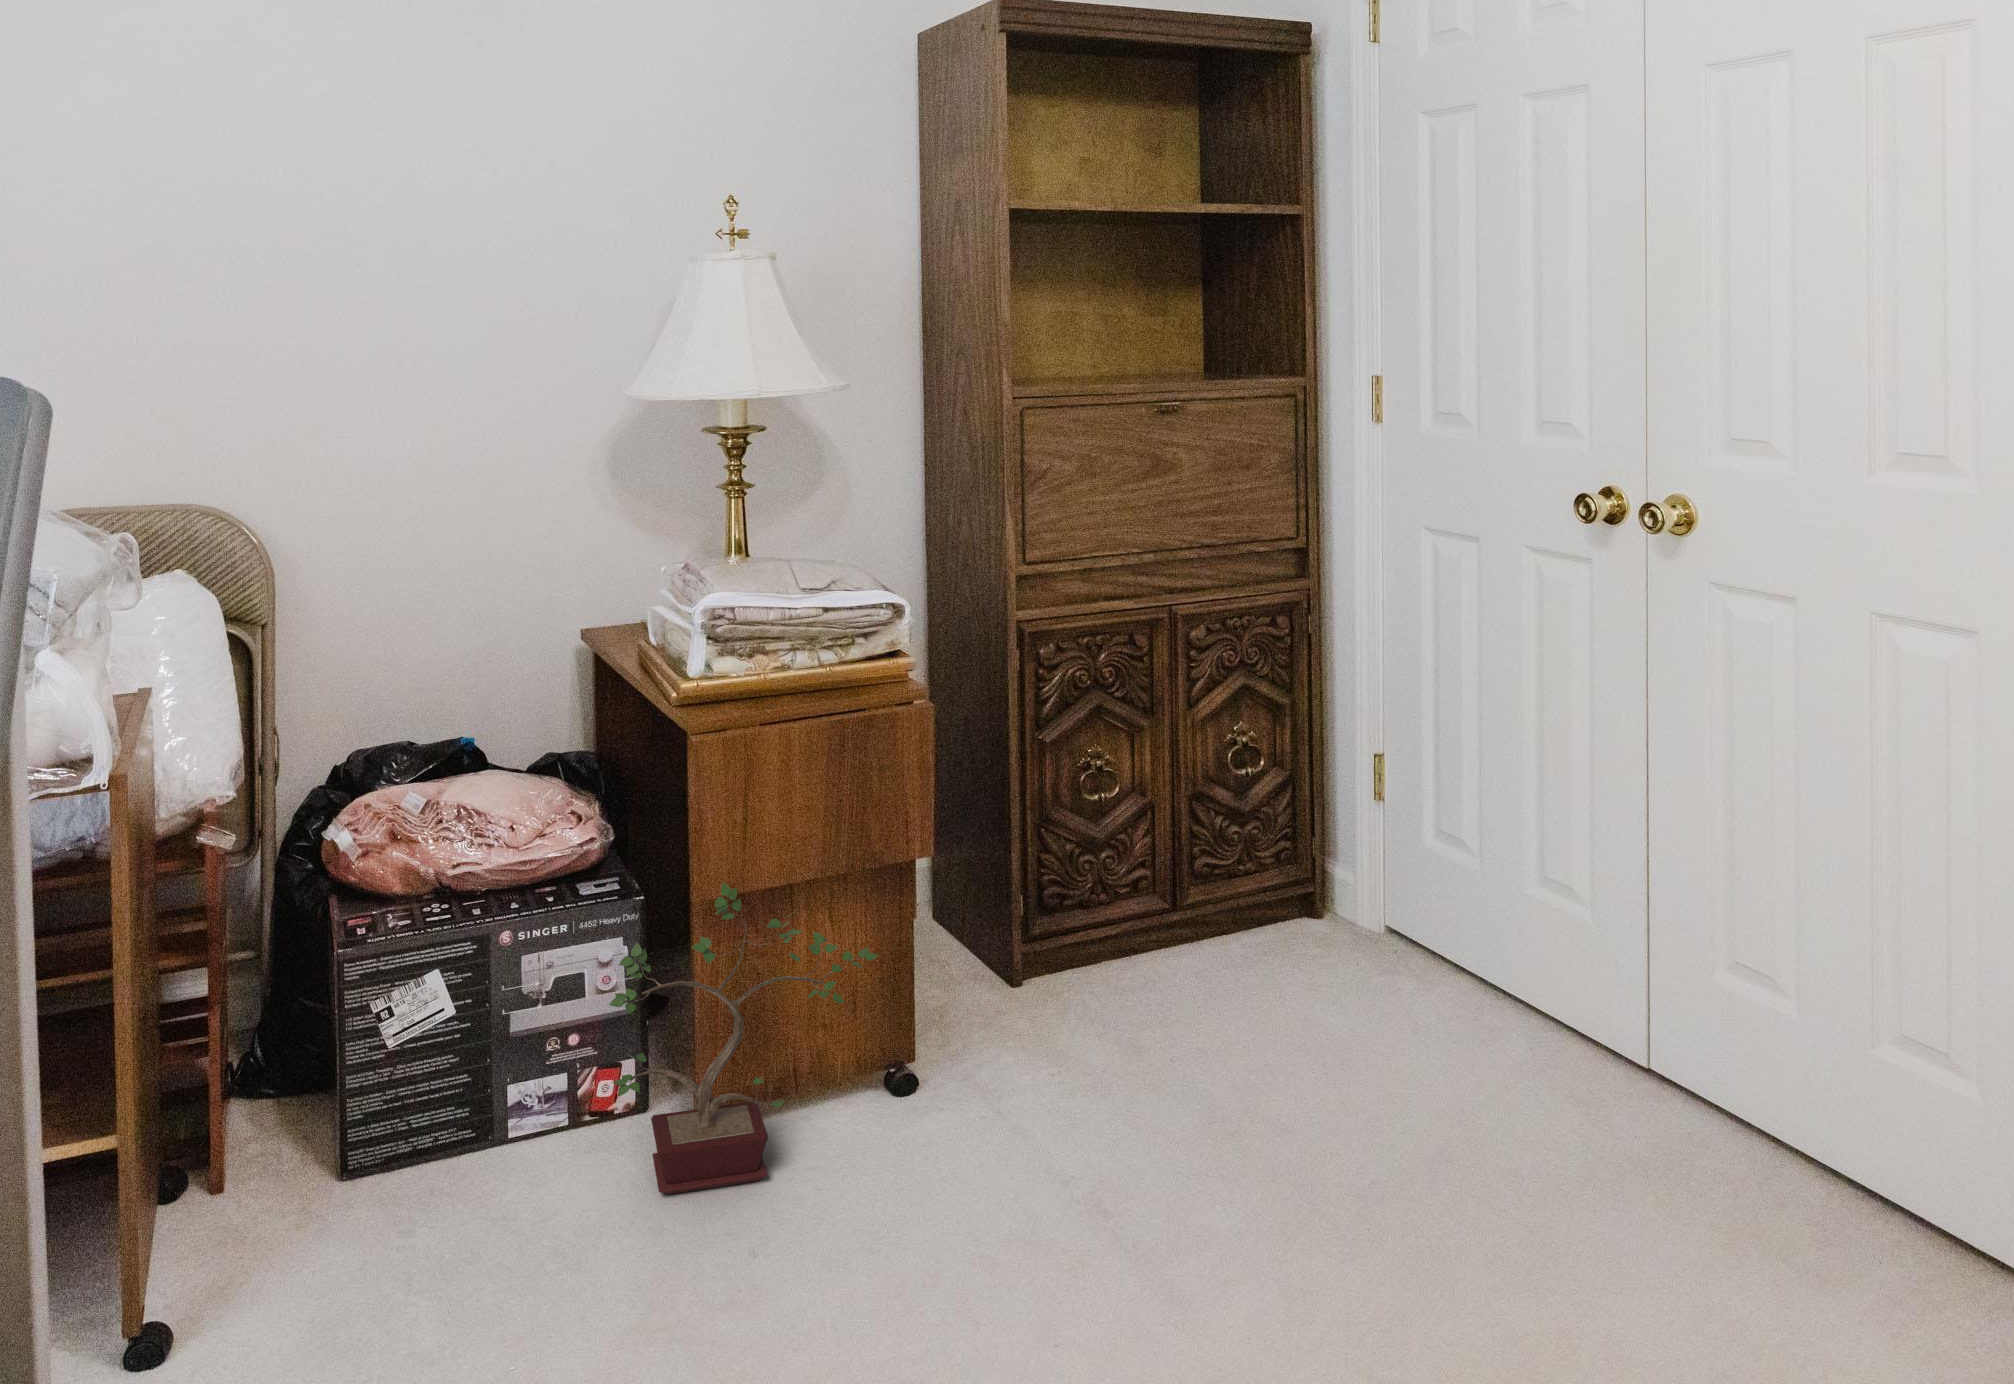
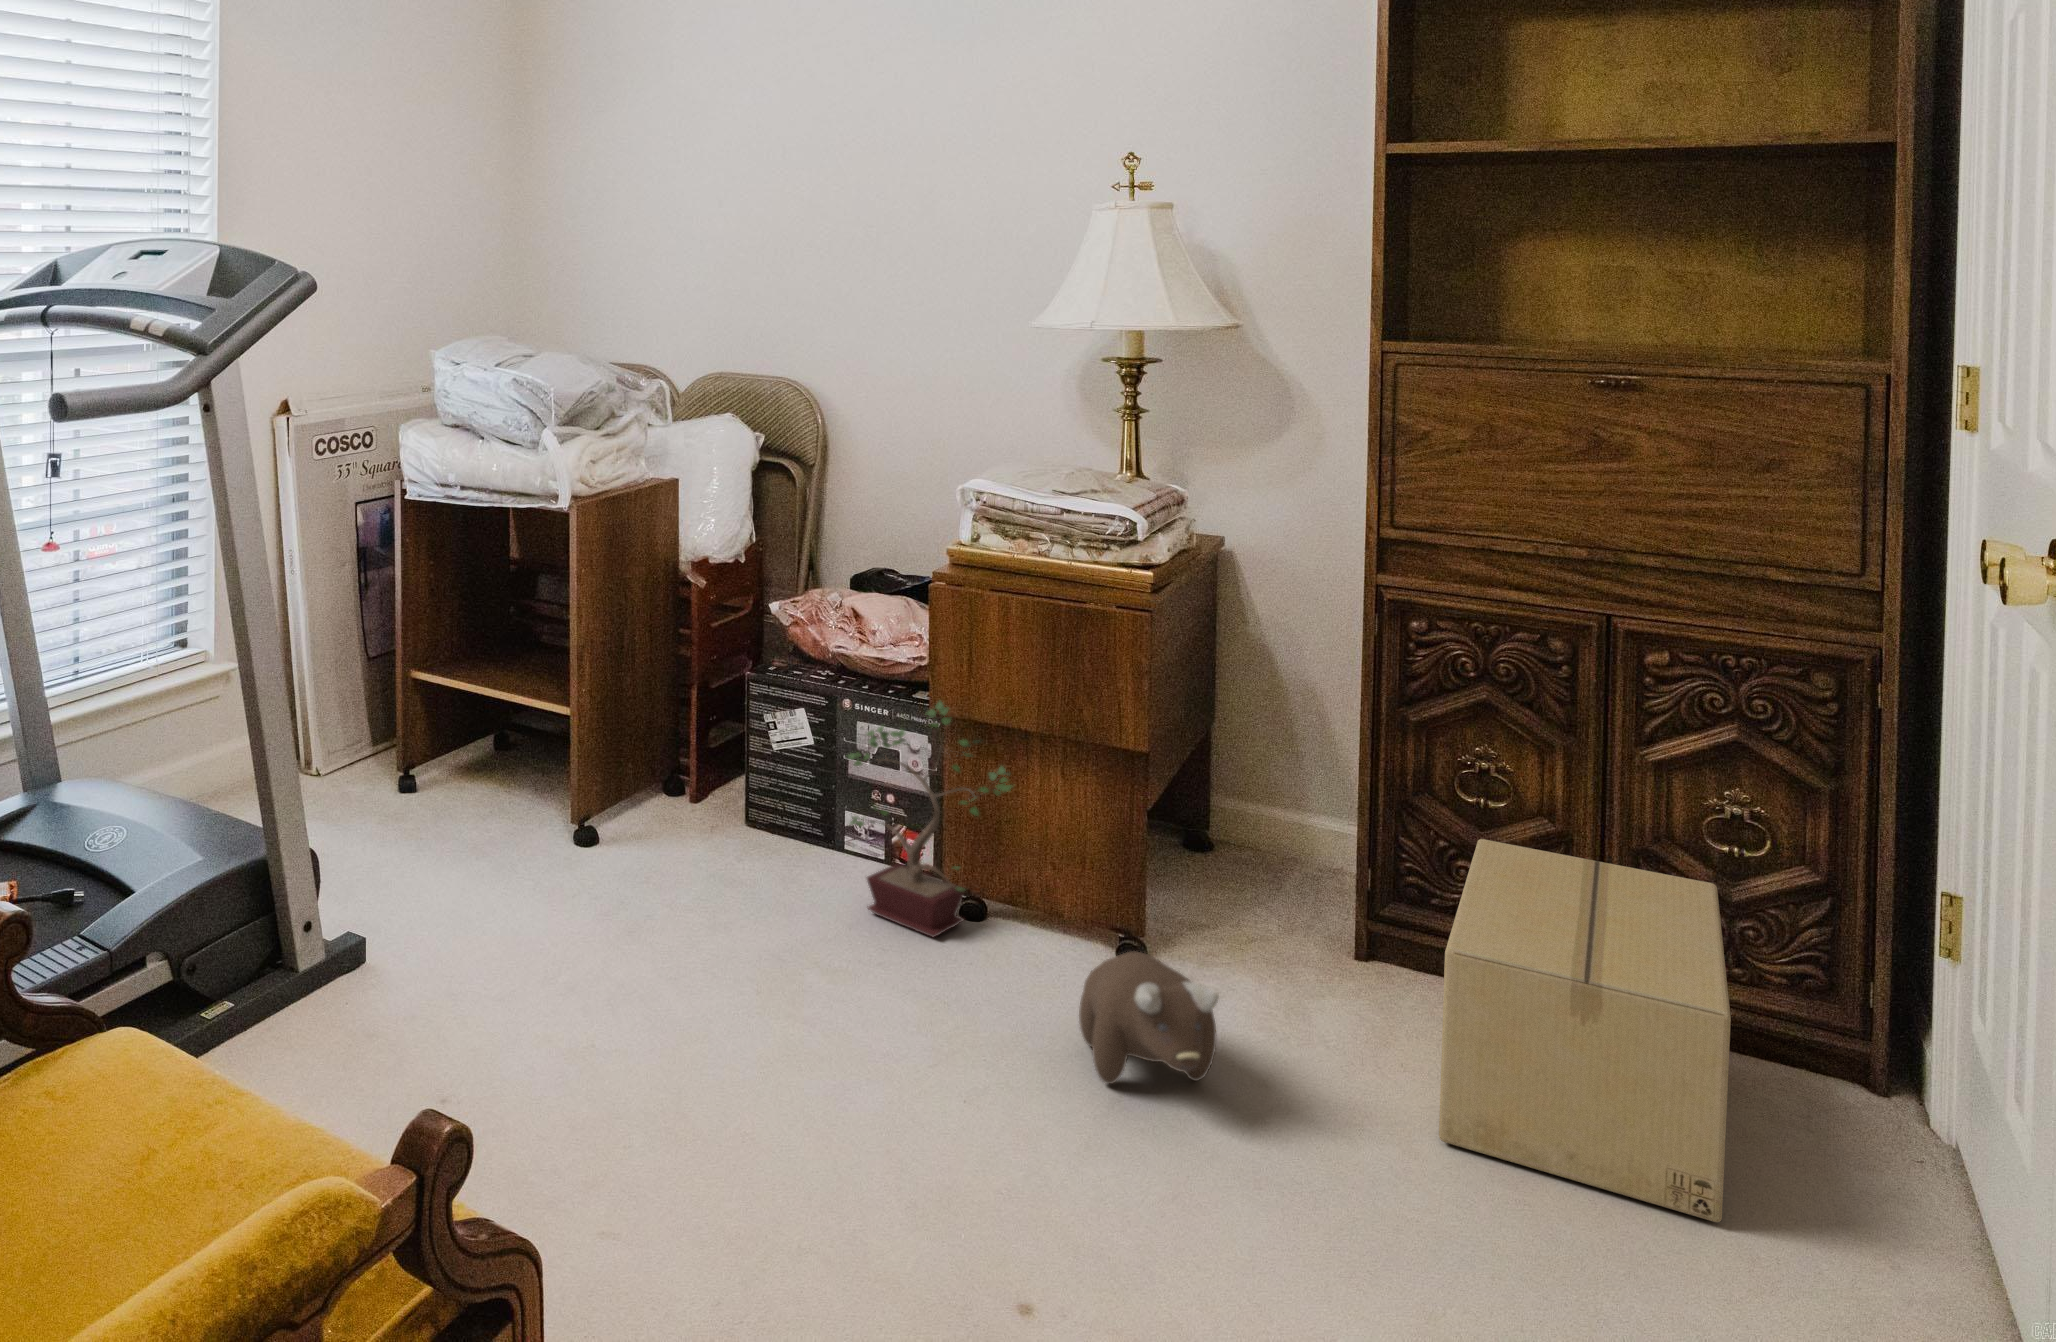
cardboard box: none [1111,802,1436,1099] -> present [1439,839,1731,1222]
plush toy: none [1013,1062,1208,1218] -> present [1079,952,1219,1084]

